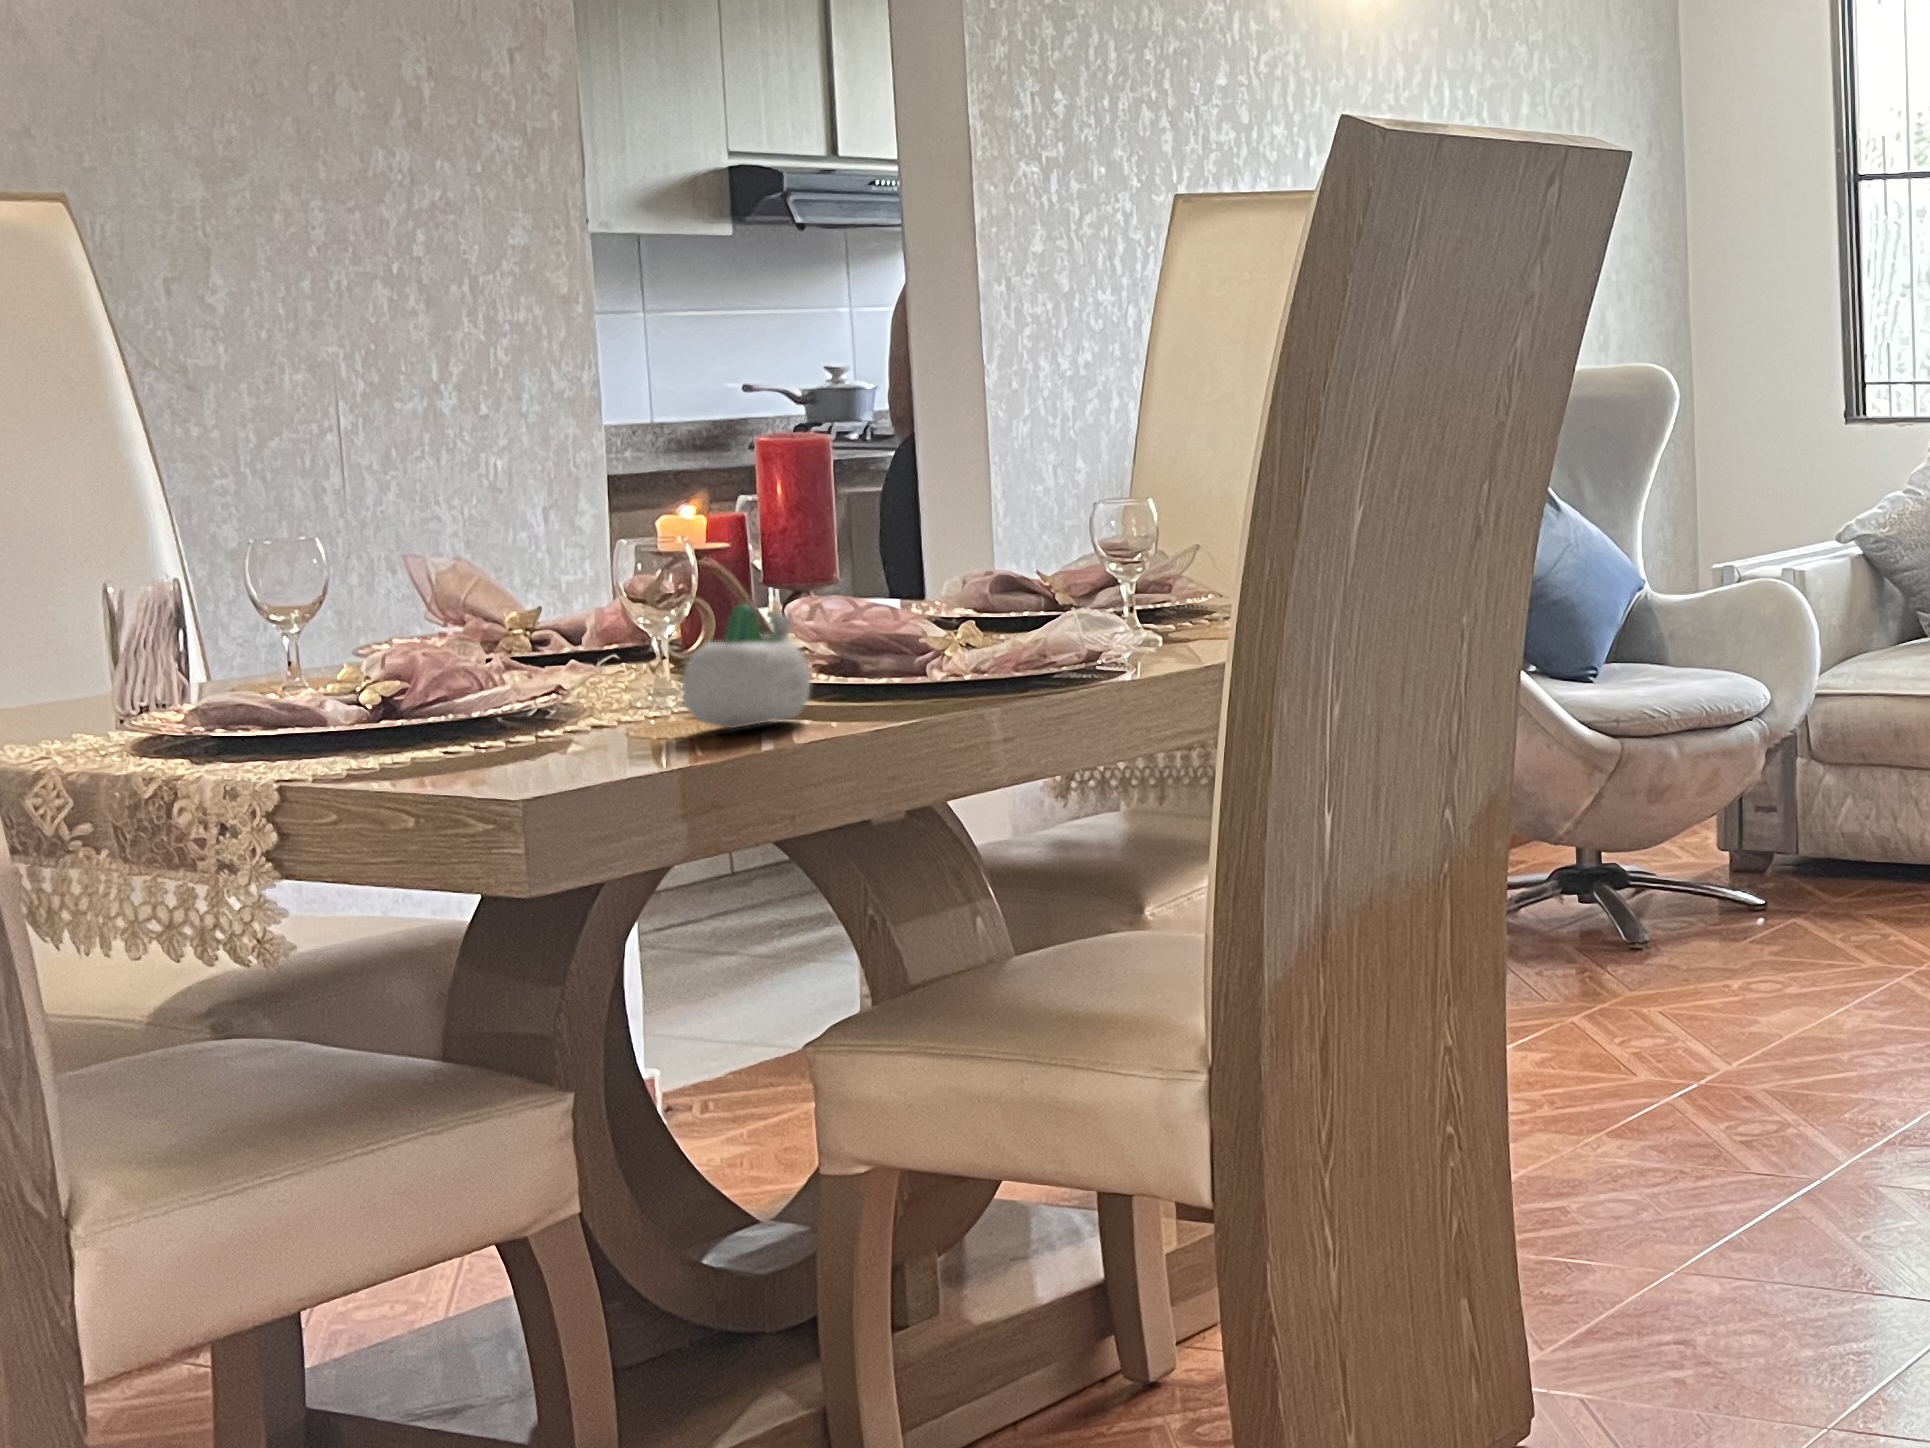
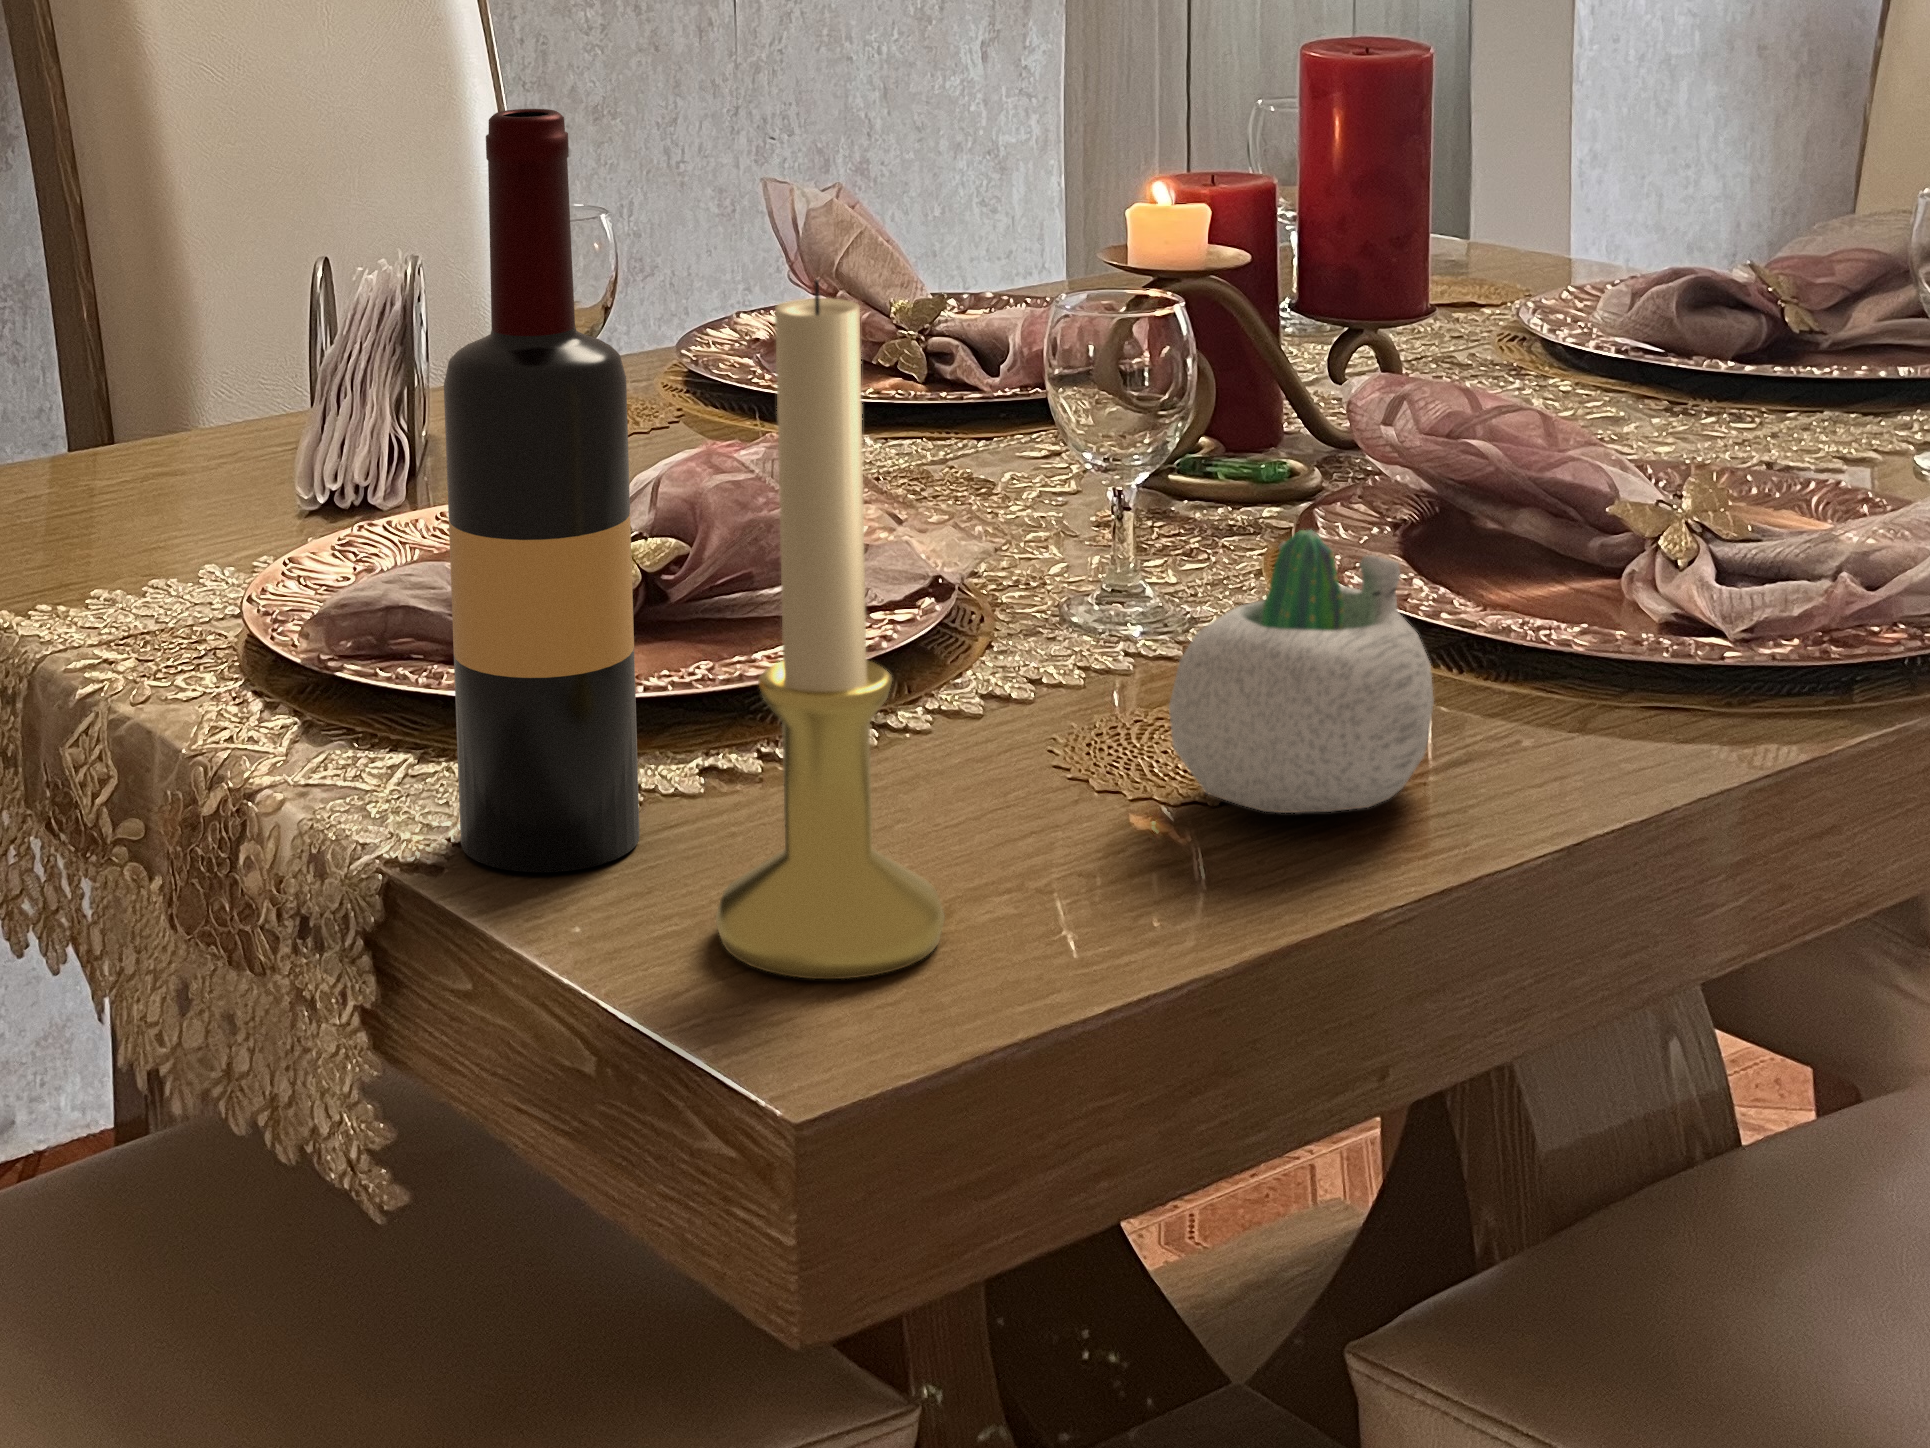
wine bottle: none [295,418,412,779] -> present [444,109,640,872]
candle holder: none [463,476,577,782] -> present [716,280,945,979]

